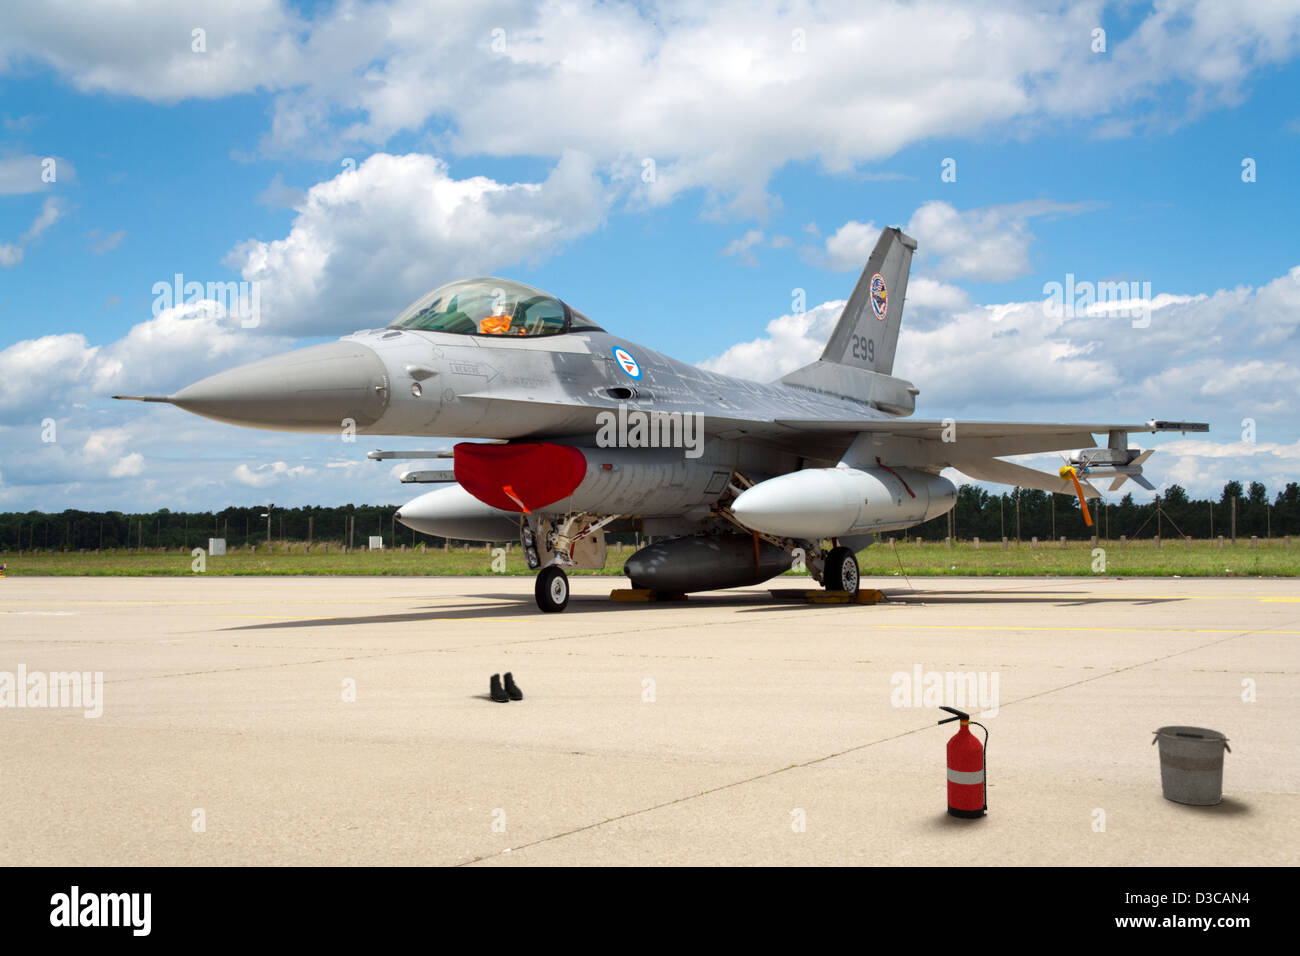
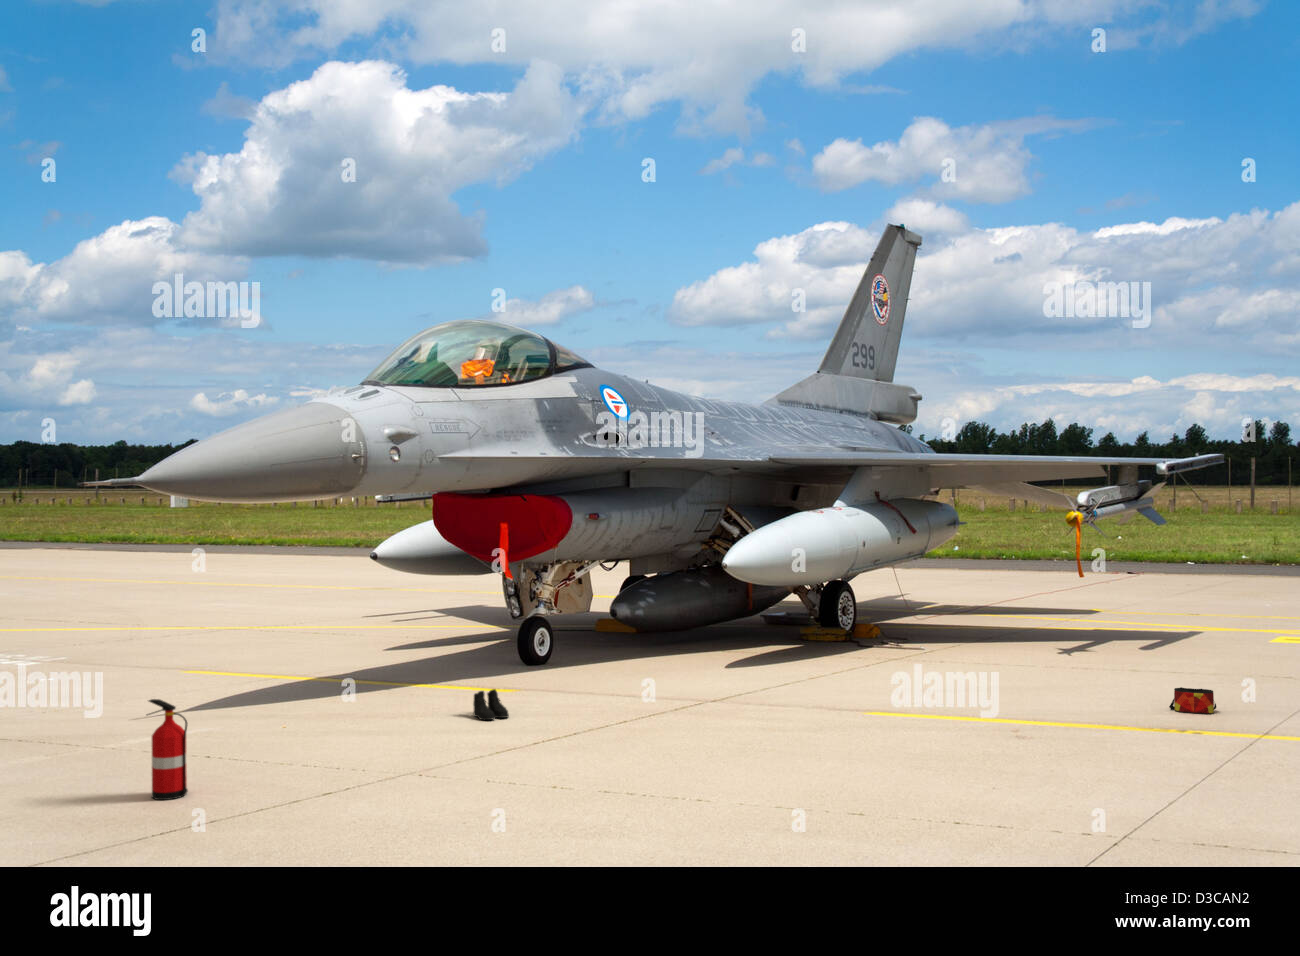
bag: none [1158,665,1204,691] -> present [1169,687,1216,714]
fire extinguisher: present [938,706,988,818] -> present [147,699,188,800]
bucket: present [1152,726,1231,805] -> none [1158,740,1237,819]

